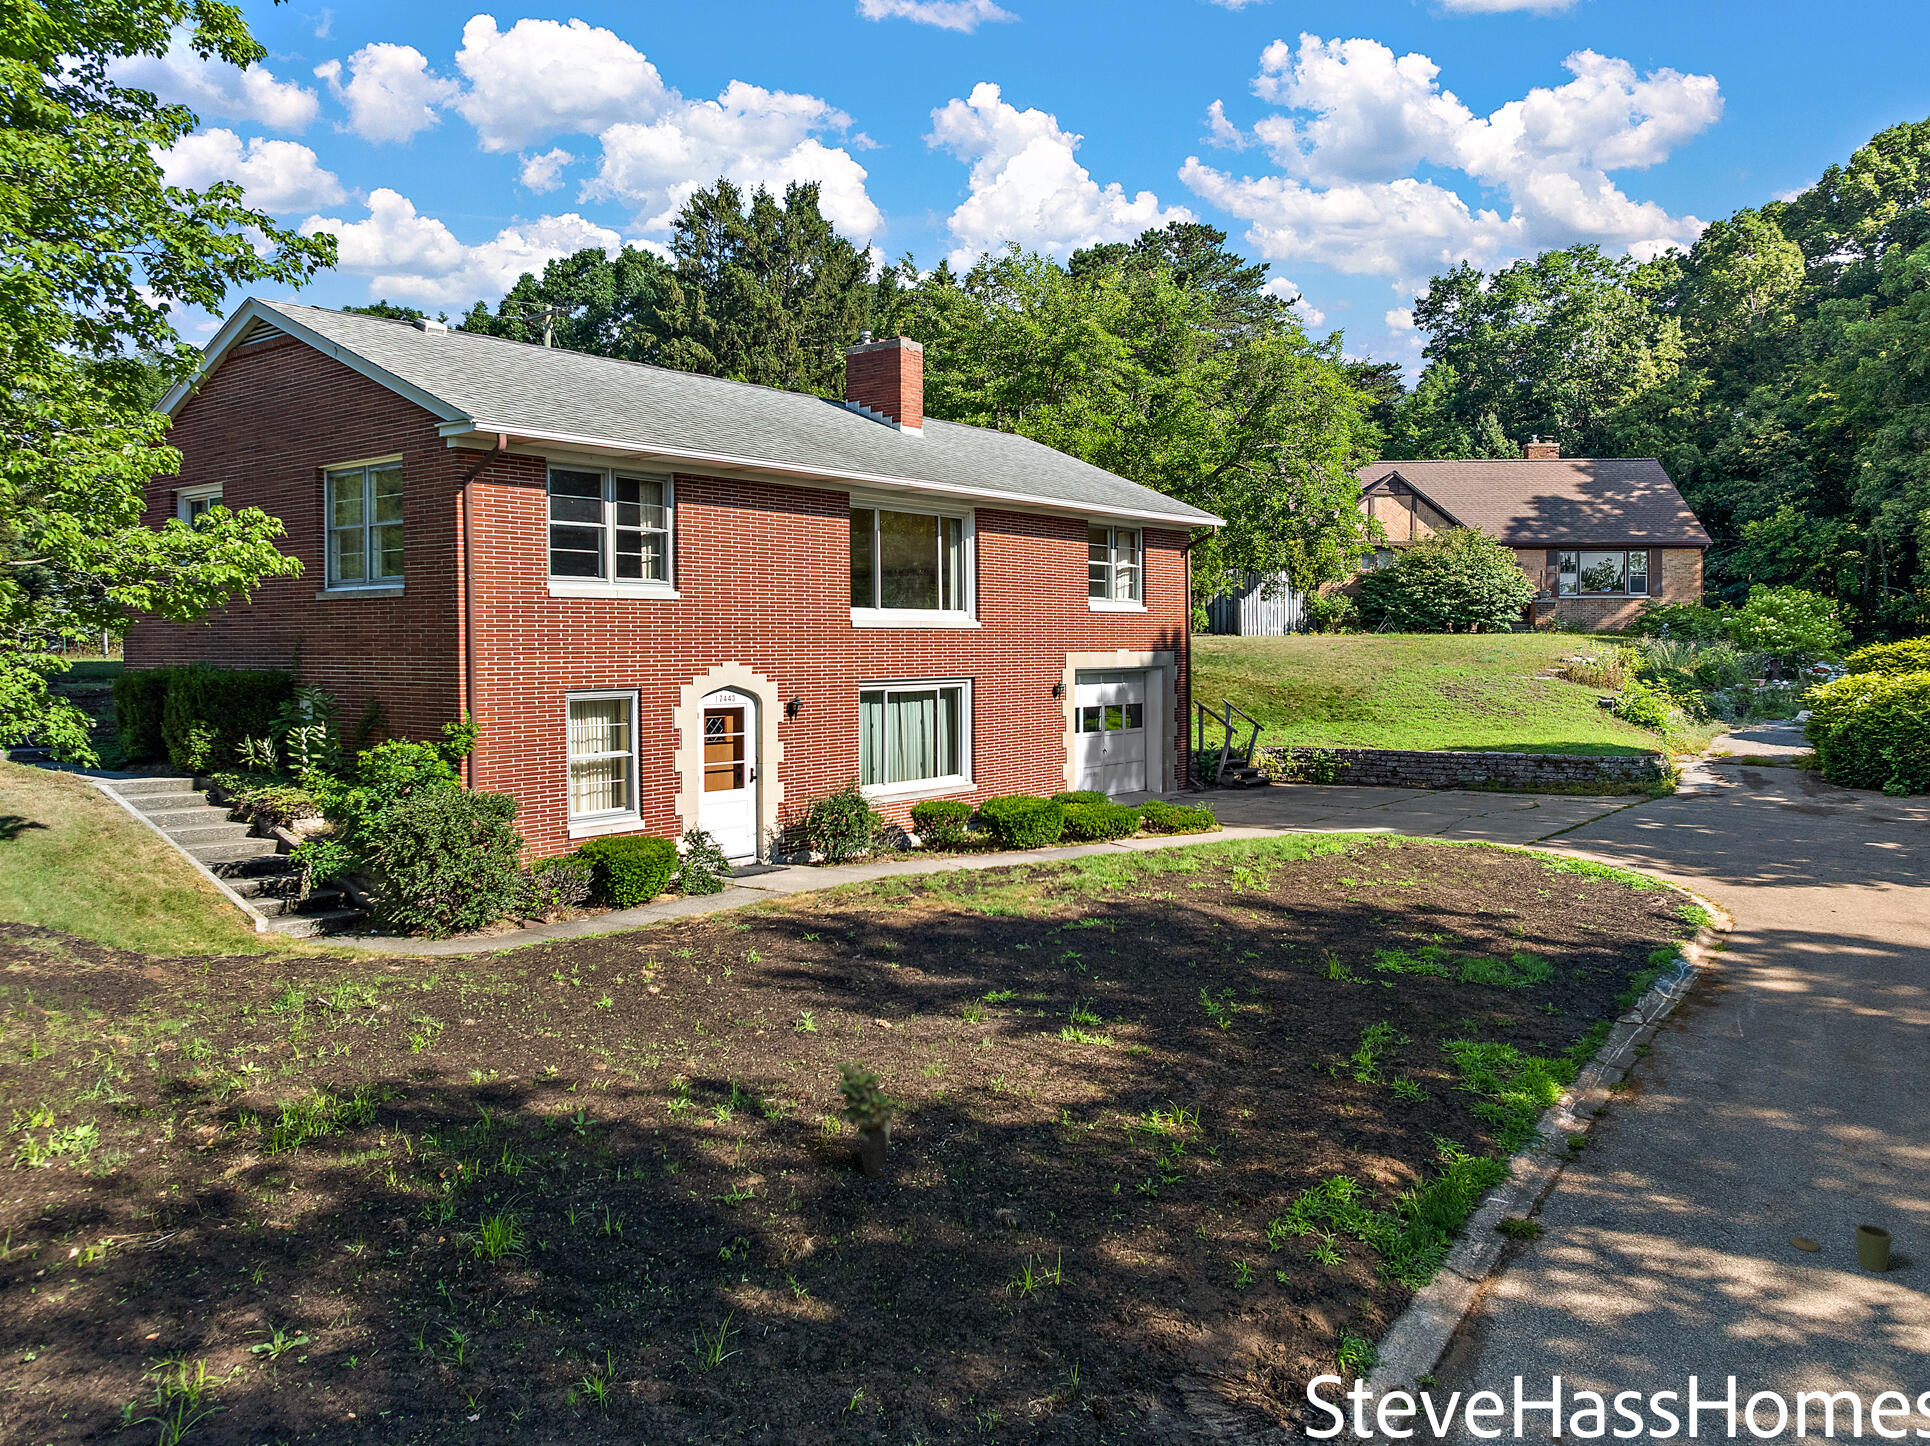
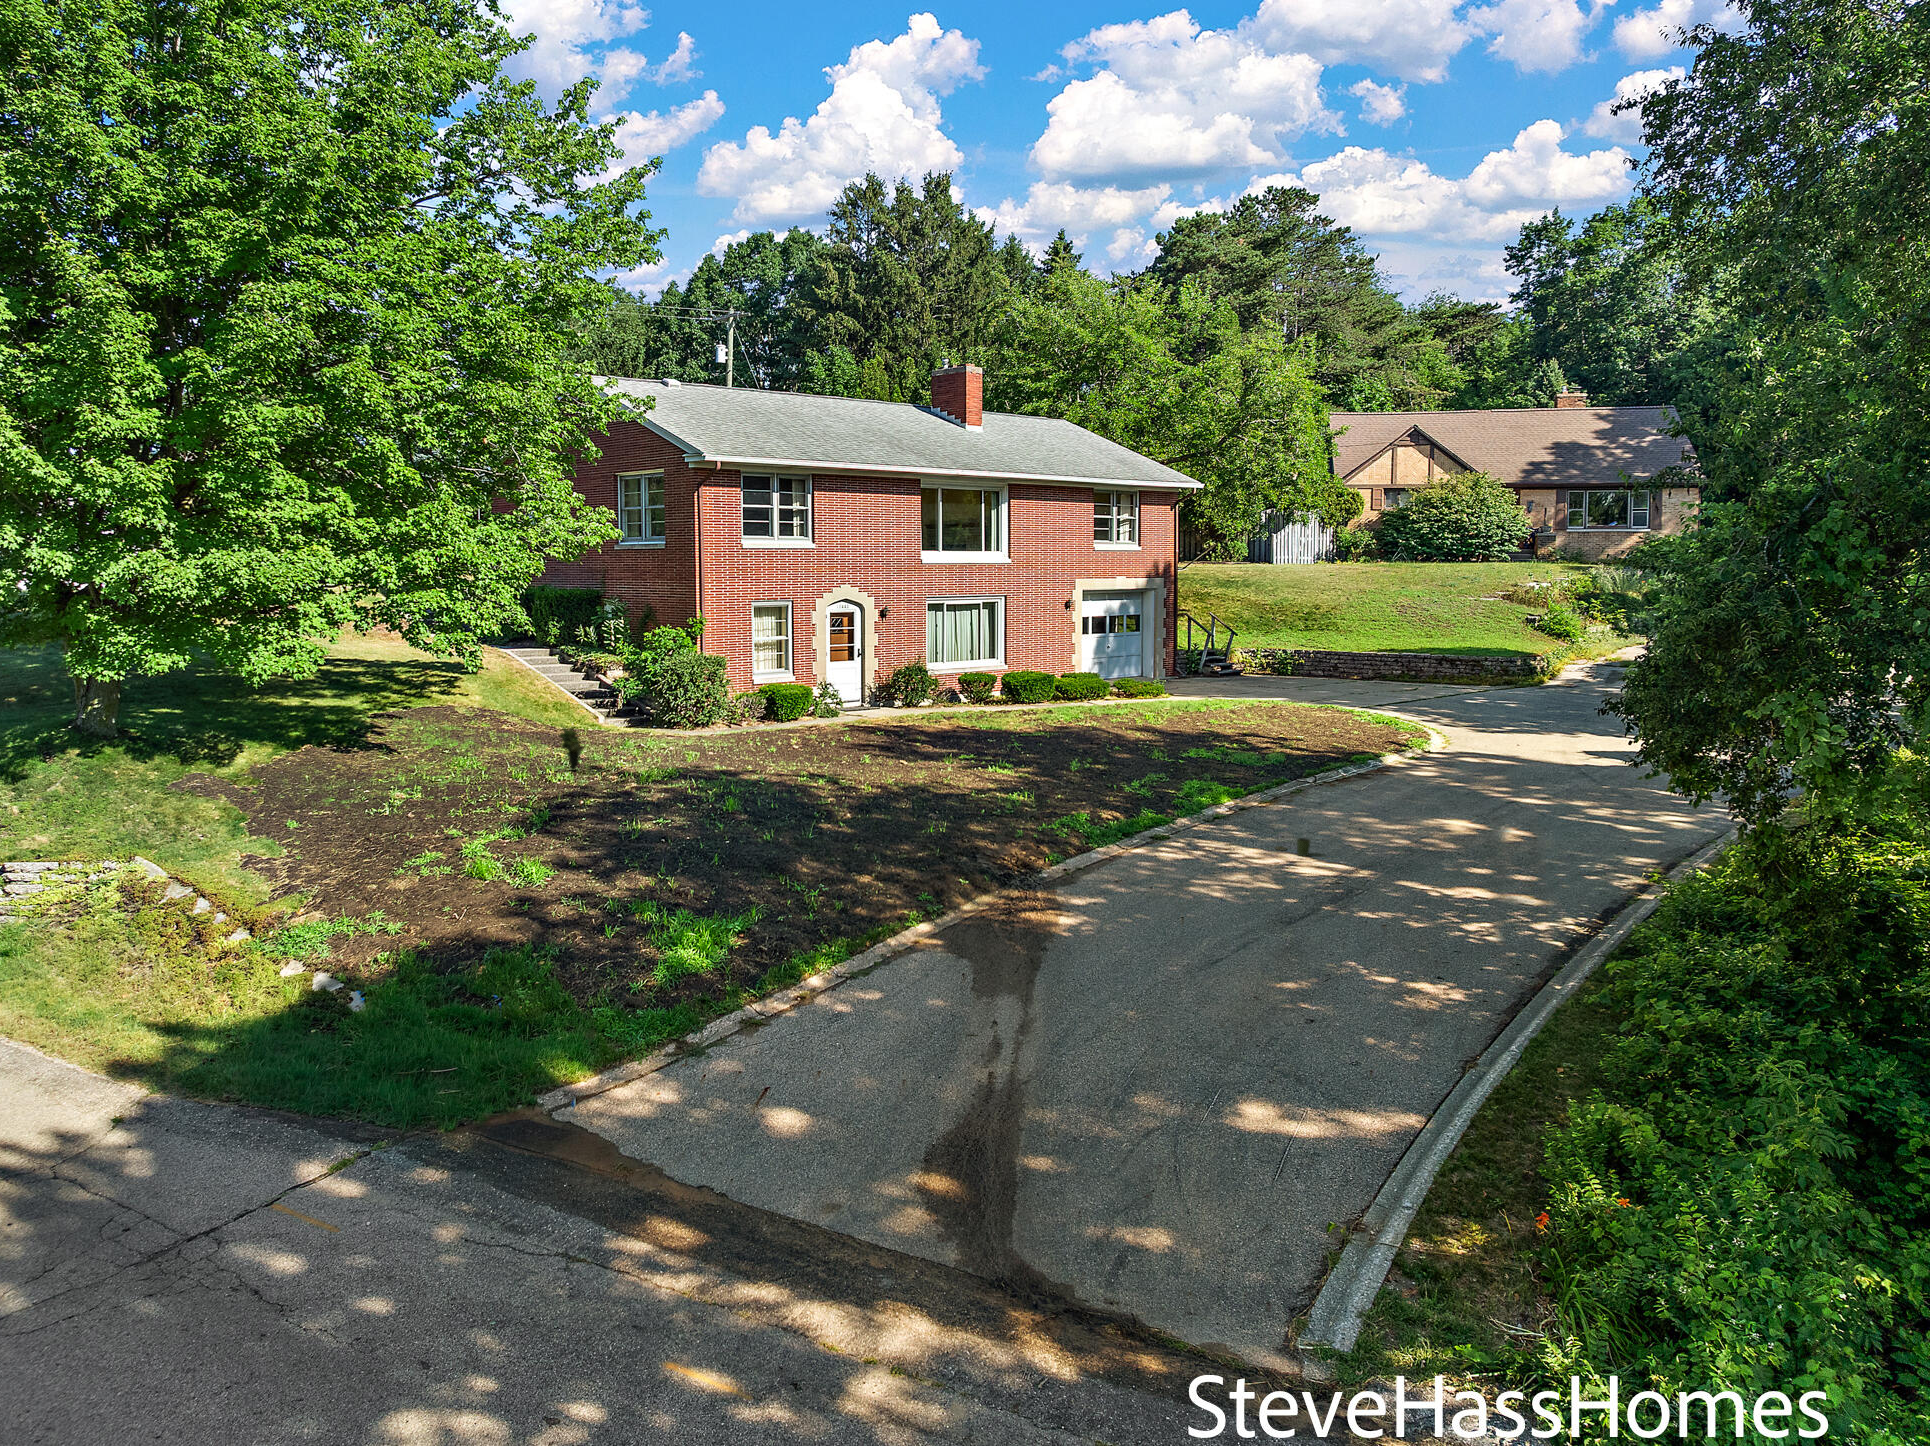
potted plant: present [835,1058,896,1178] -> present [559,727,584,771]

